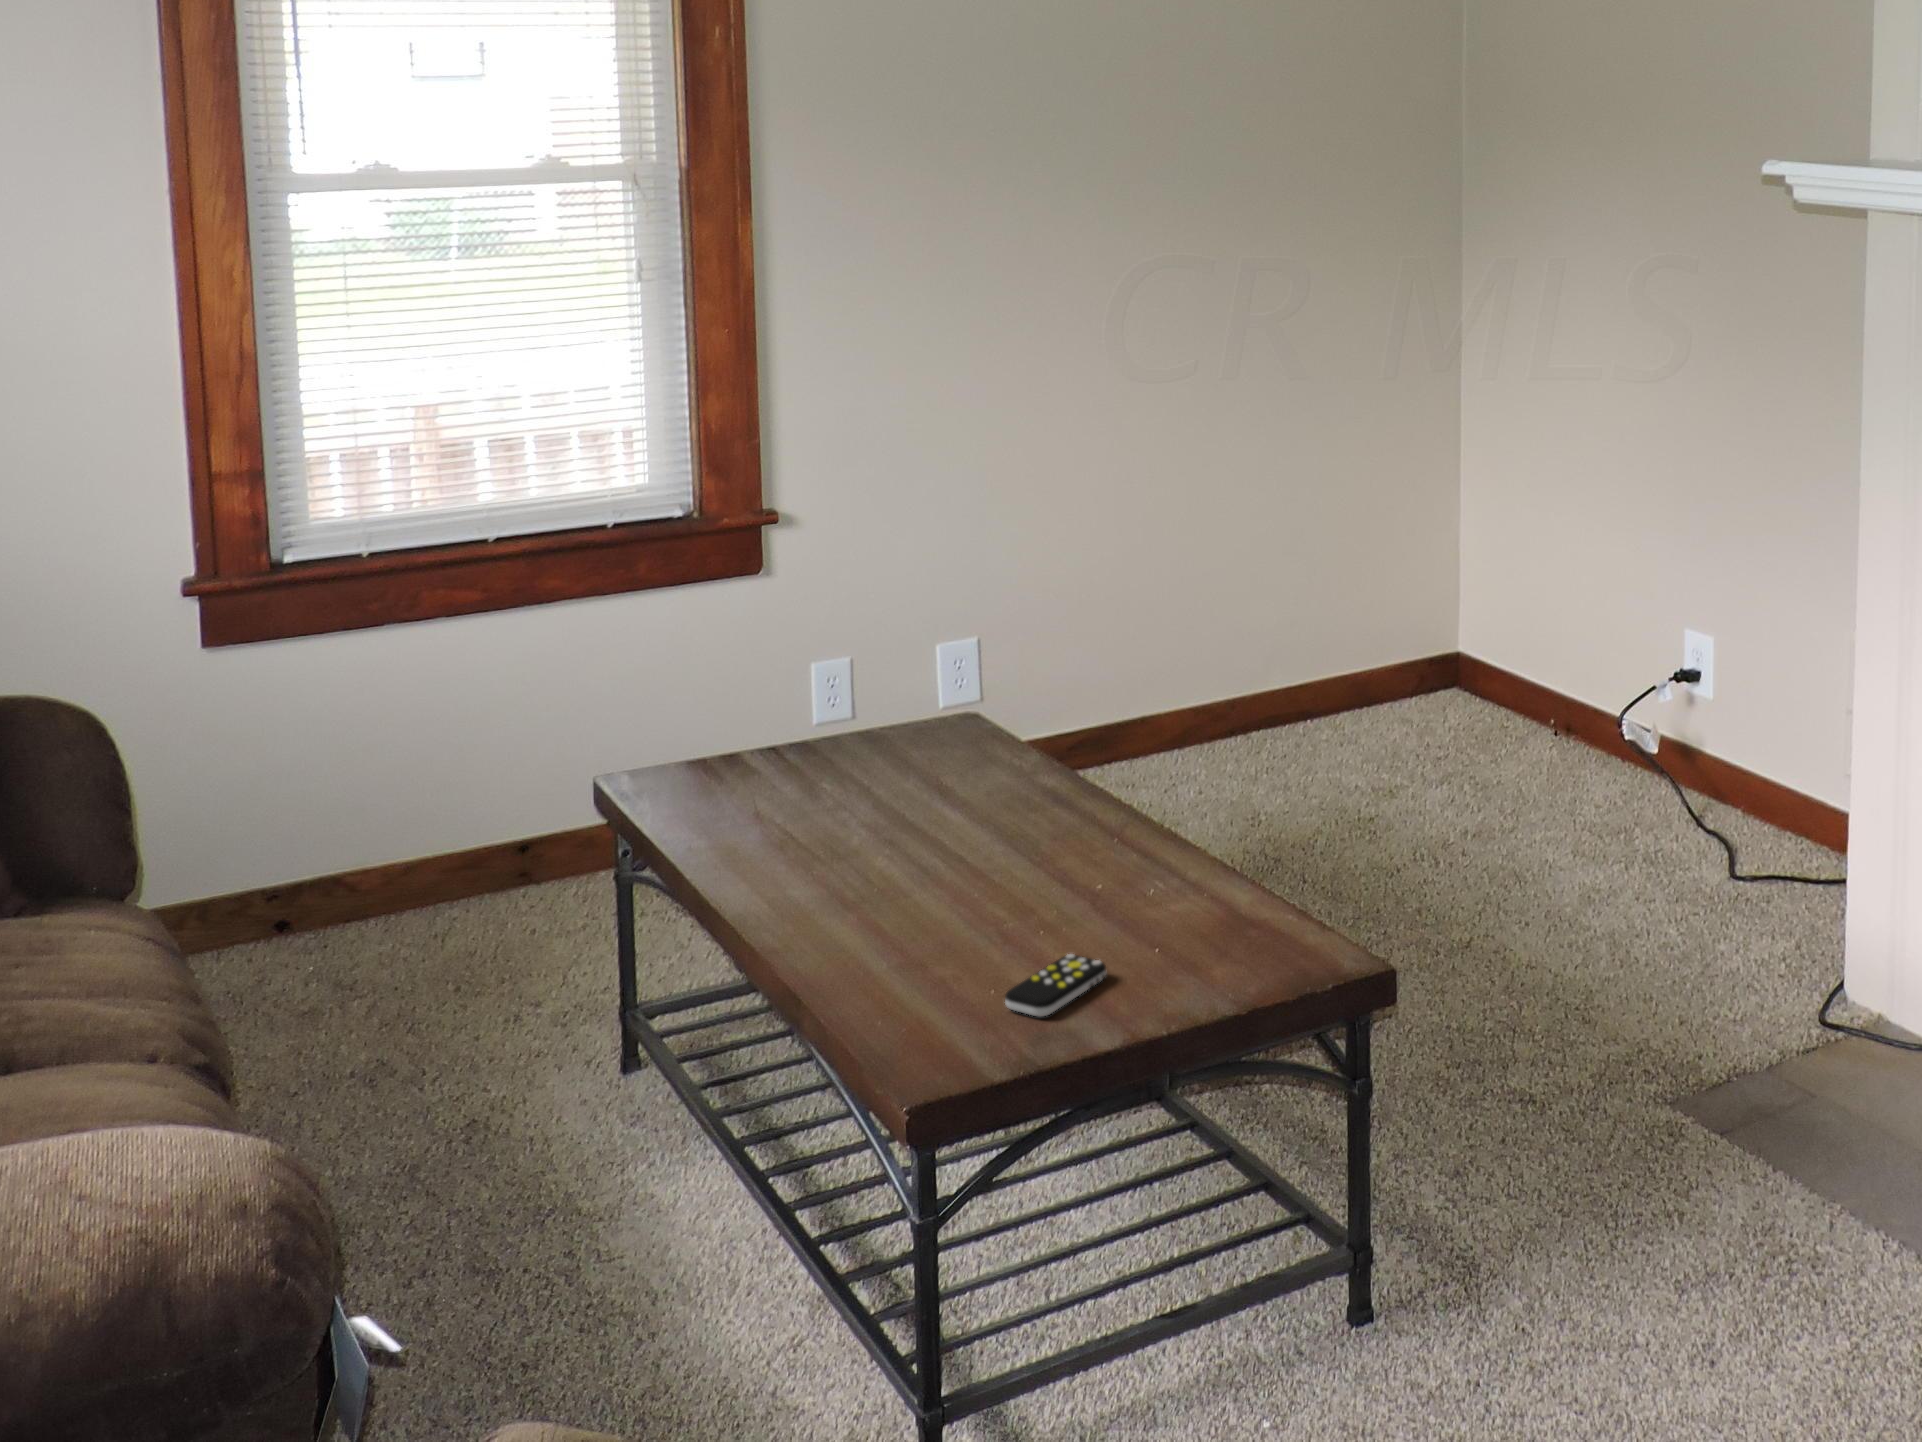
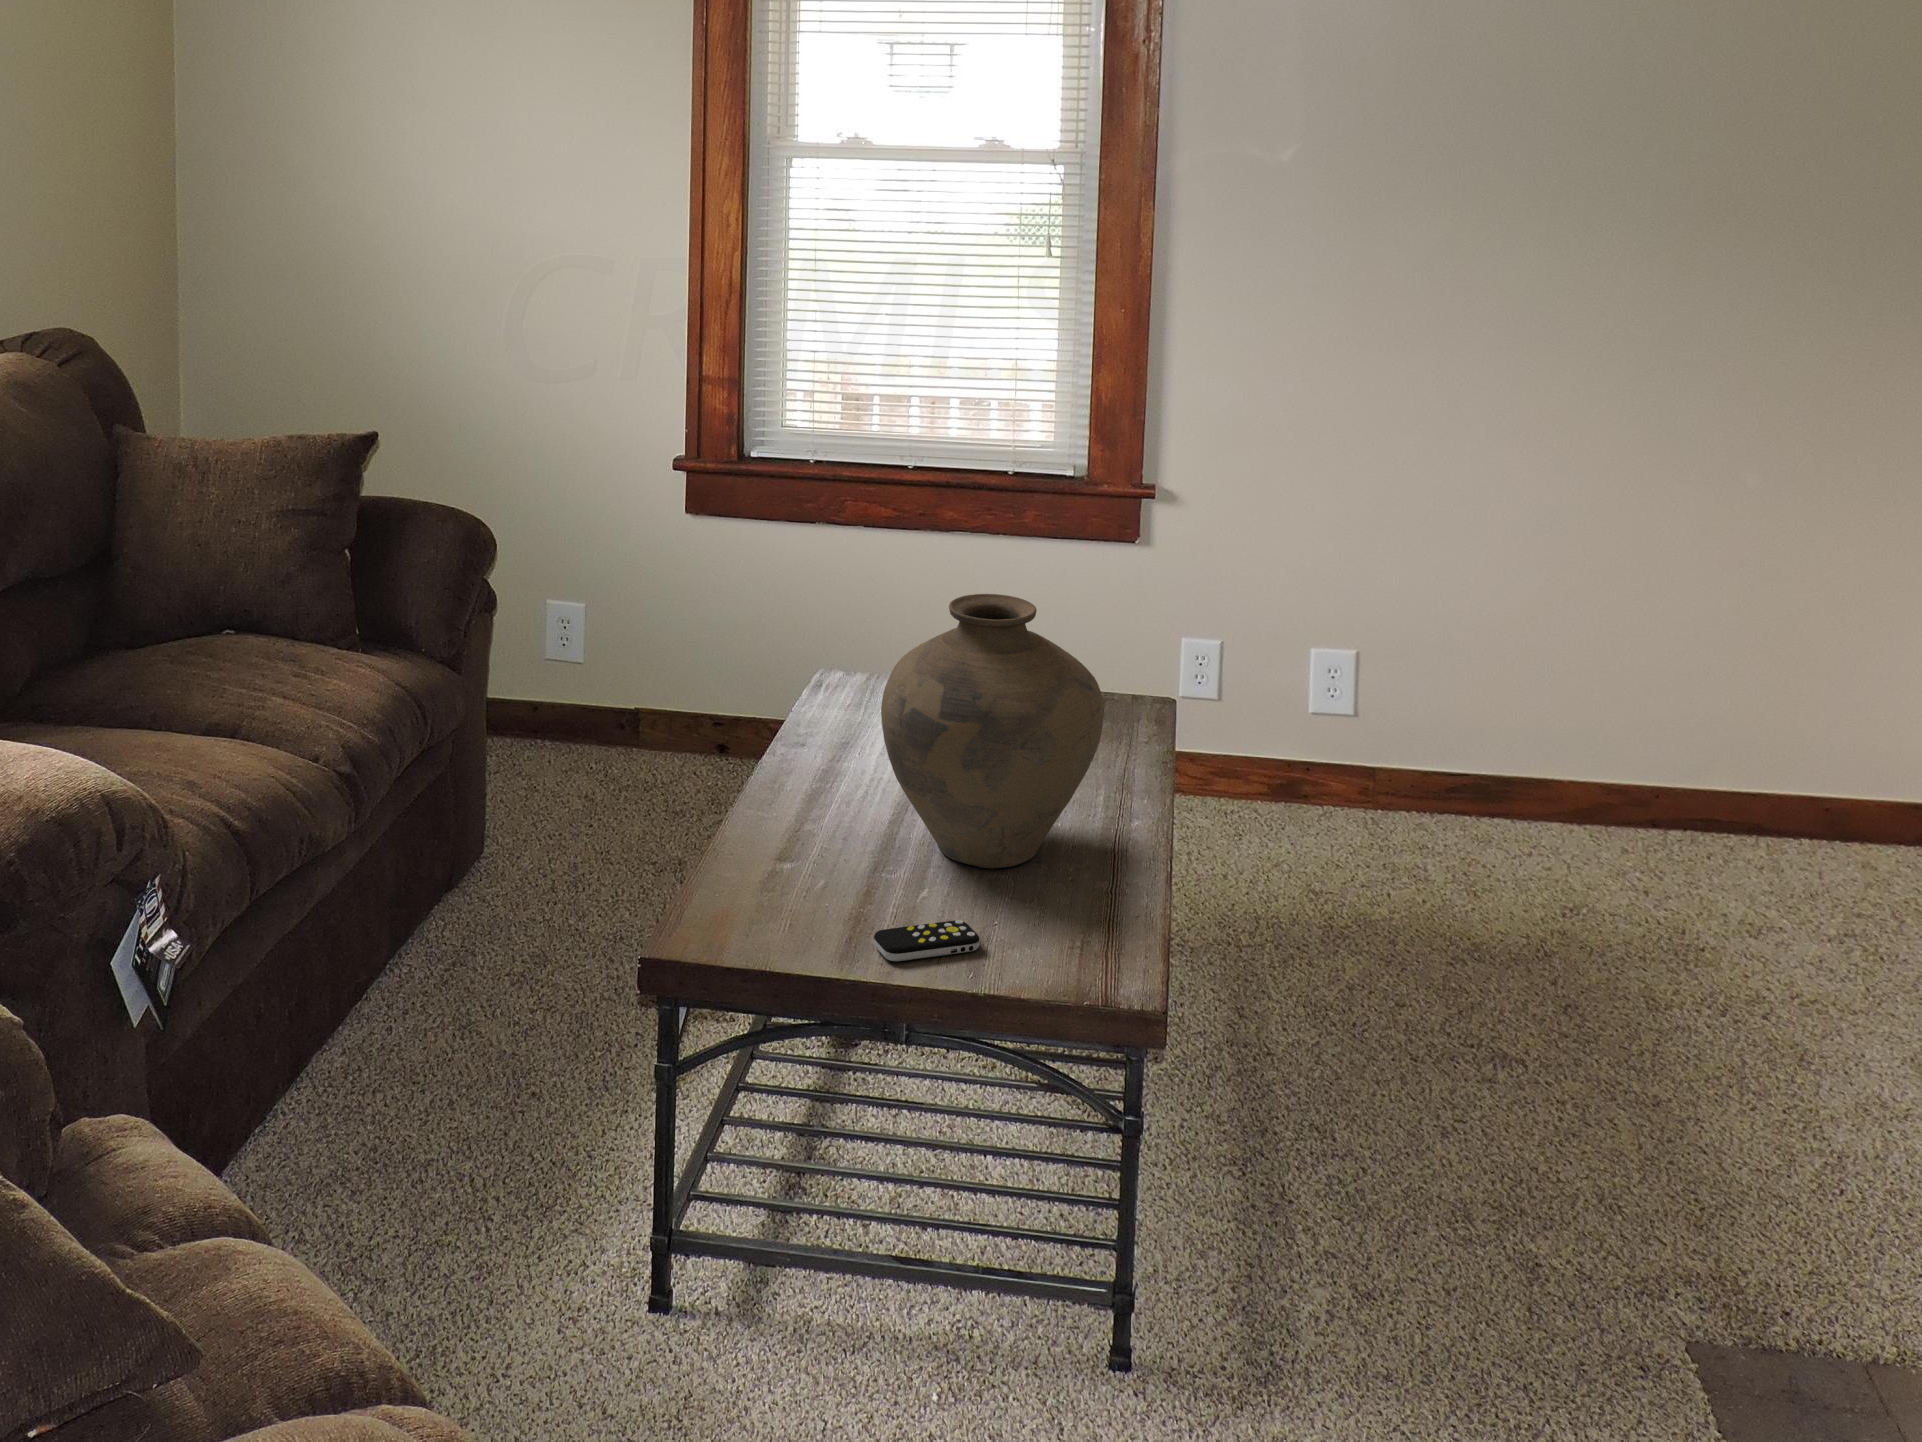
vase: none [855,609,1101,908] -> present [881,594,1104,868]

